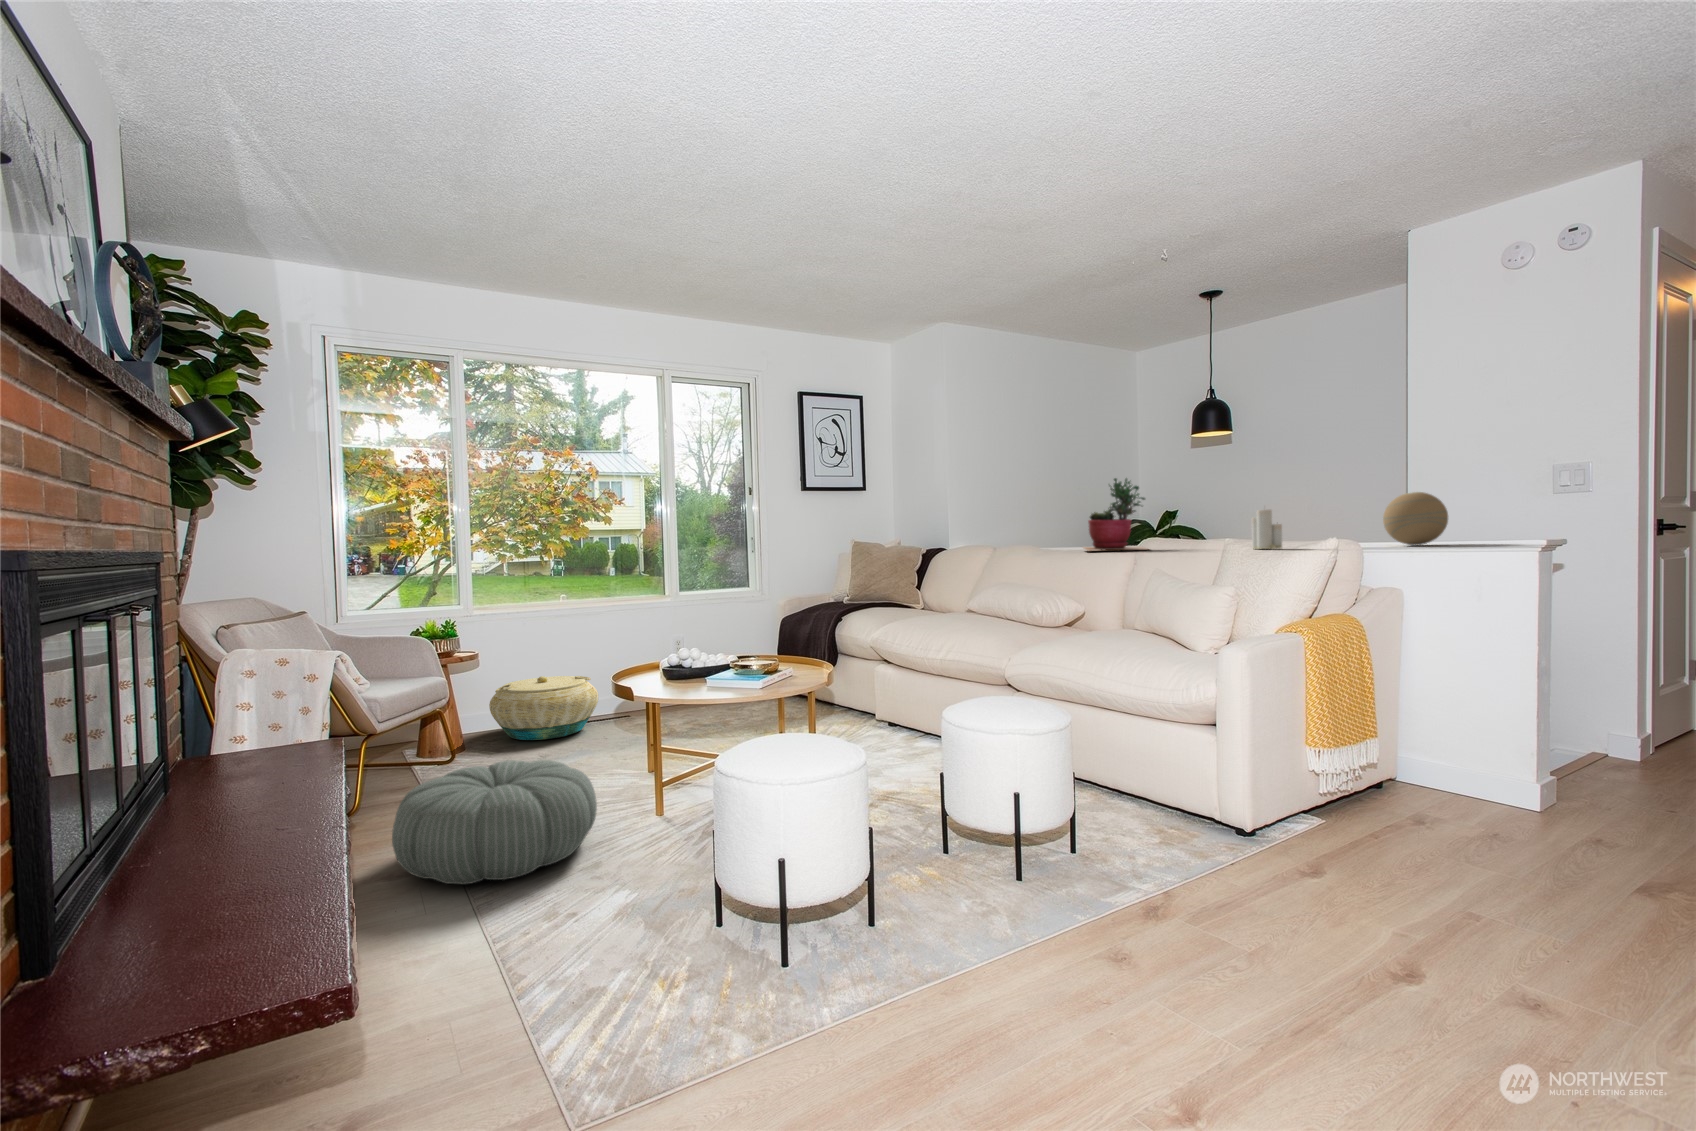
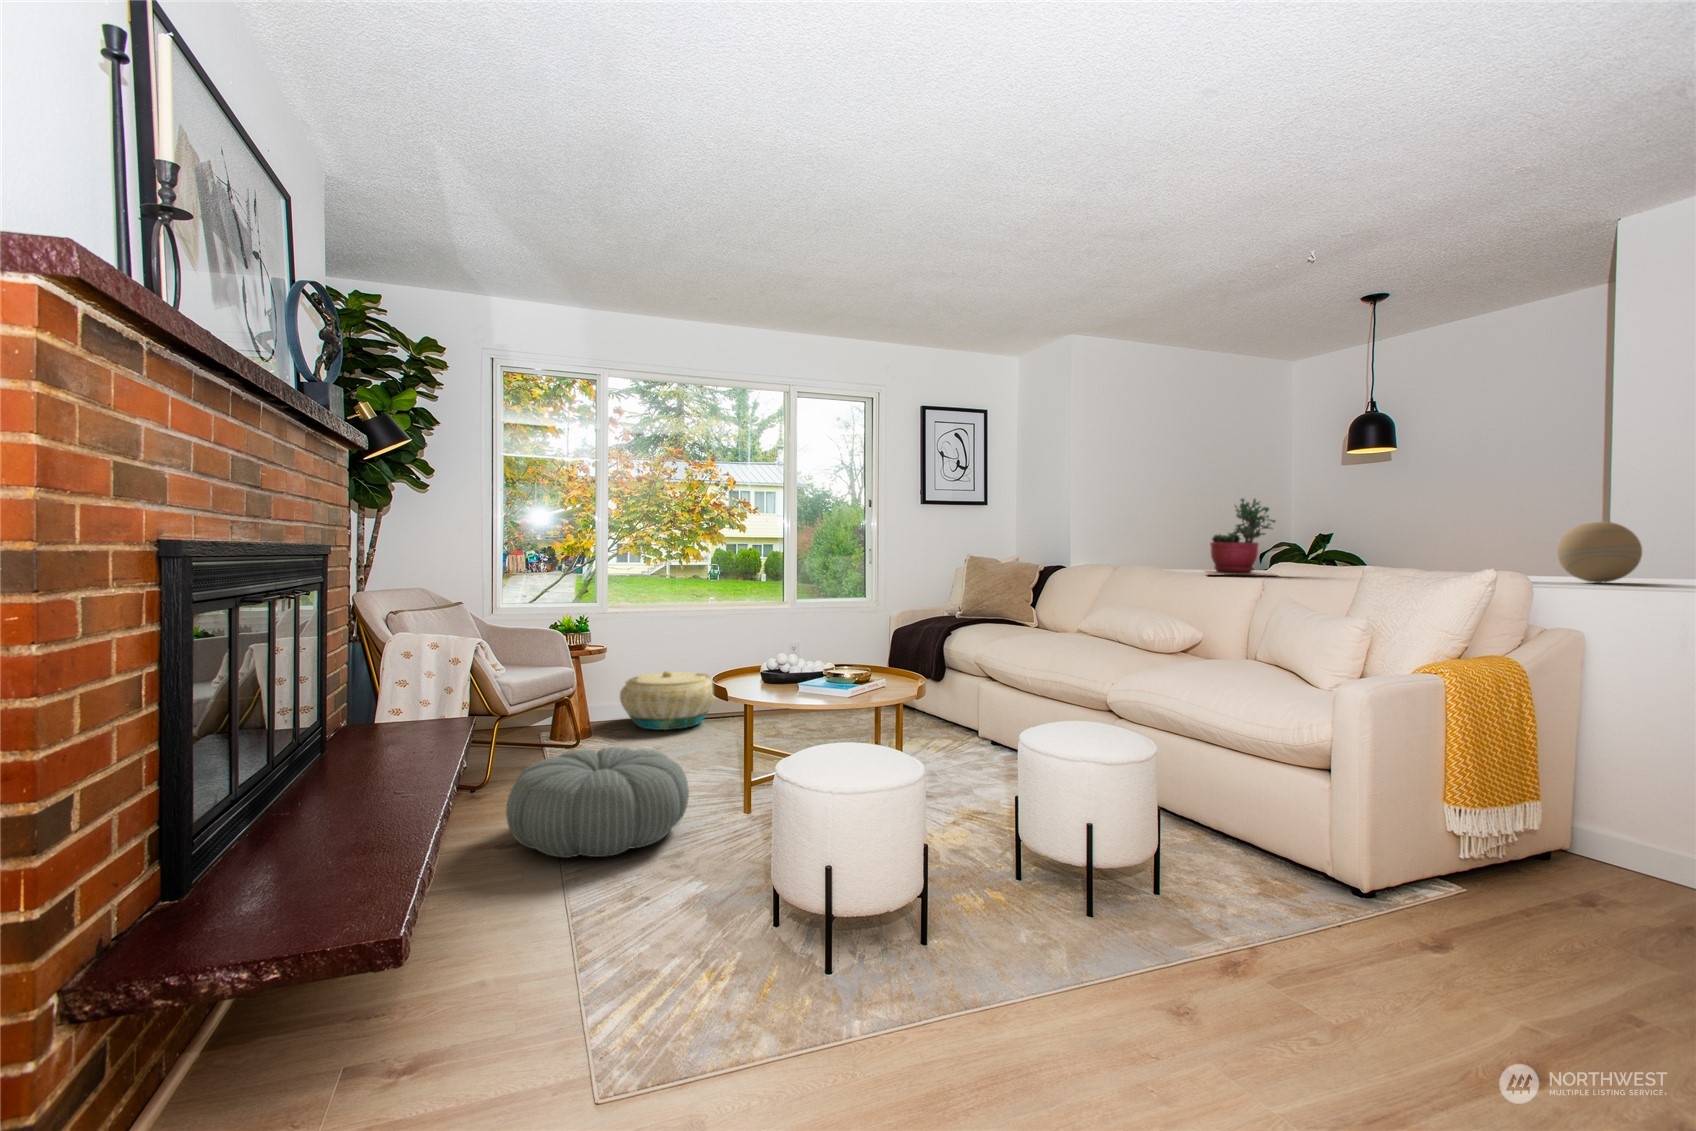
candle: present [1252,510,1282,549] -> none [1395,531,1431,580]

